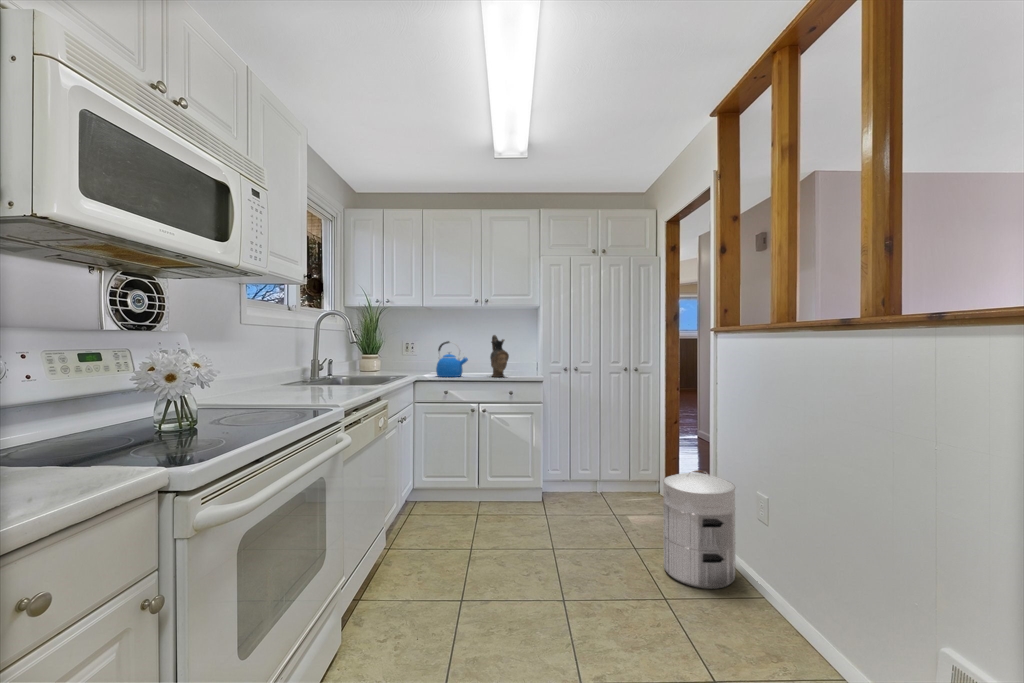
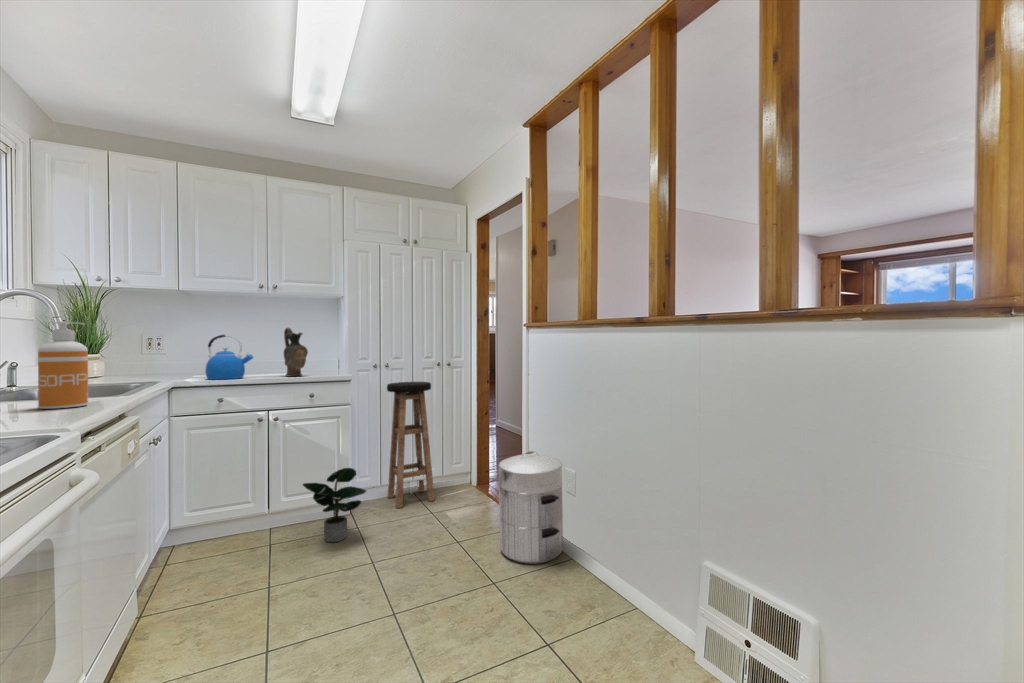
soap dispenser: none [335,340,358,394] -> present [38,321,88,409]
bar stool: none [577,387,621,508] -> present [387,382,435,508]
potted plant: none [498,462,548,524] -> present [303,468,366,542]

